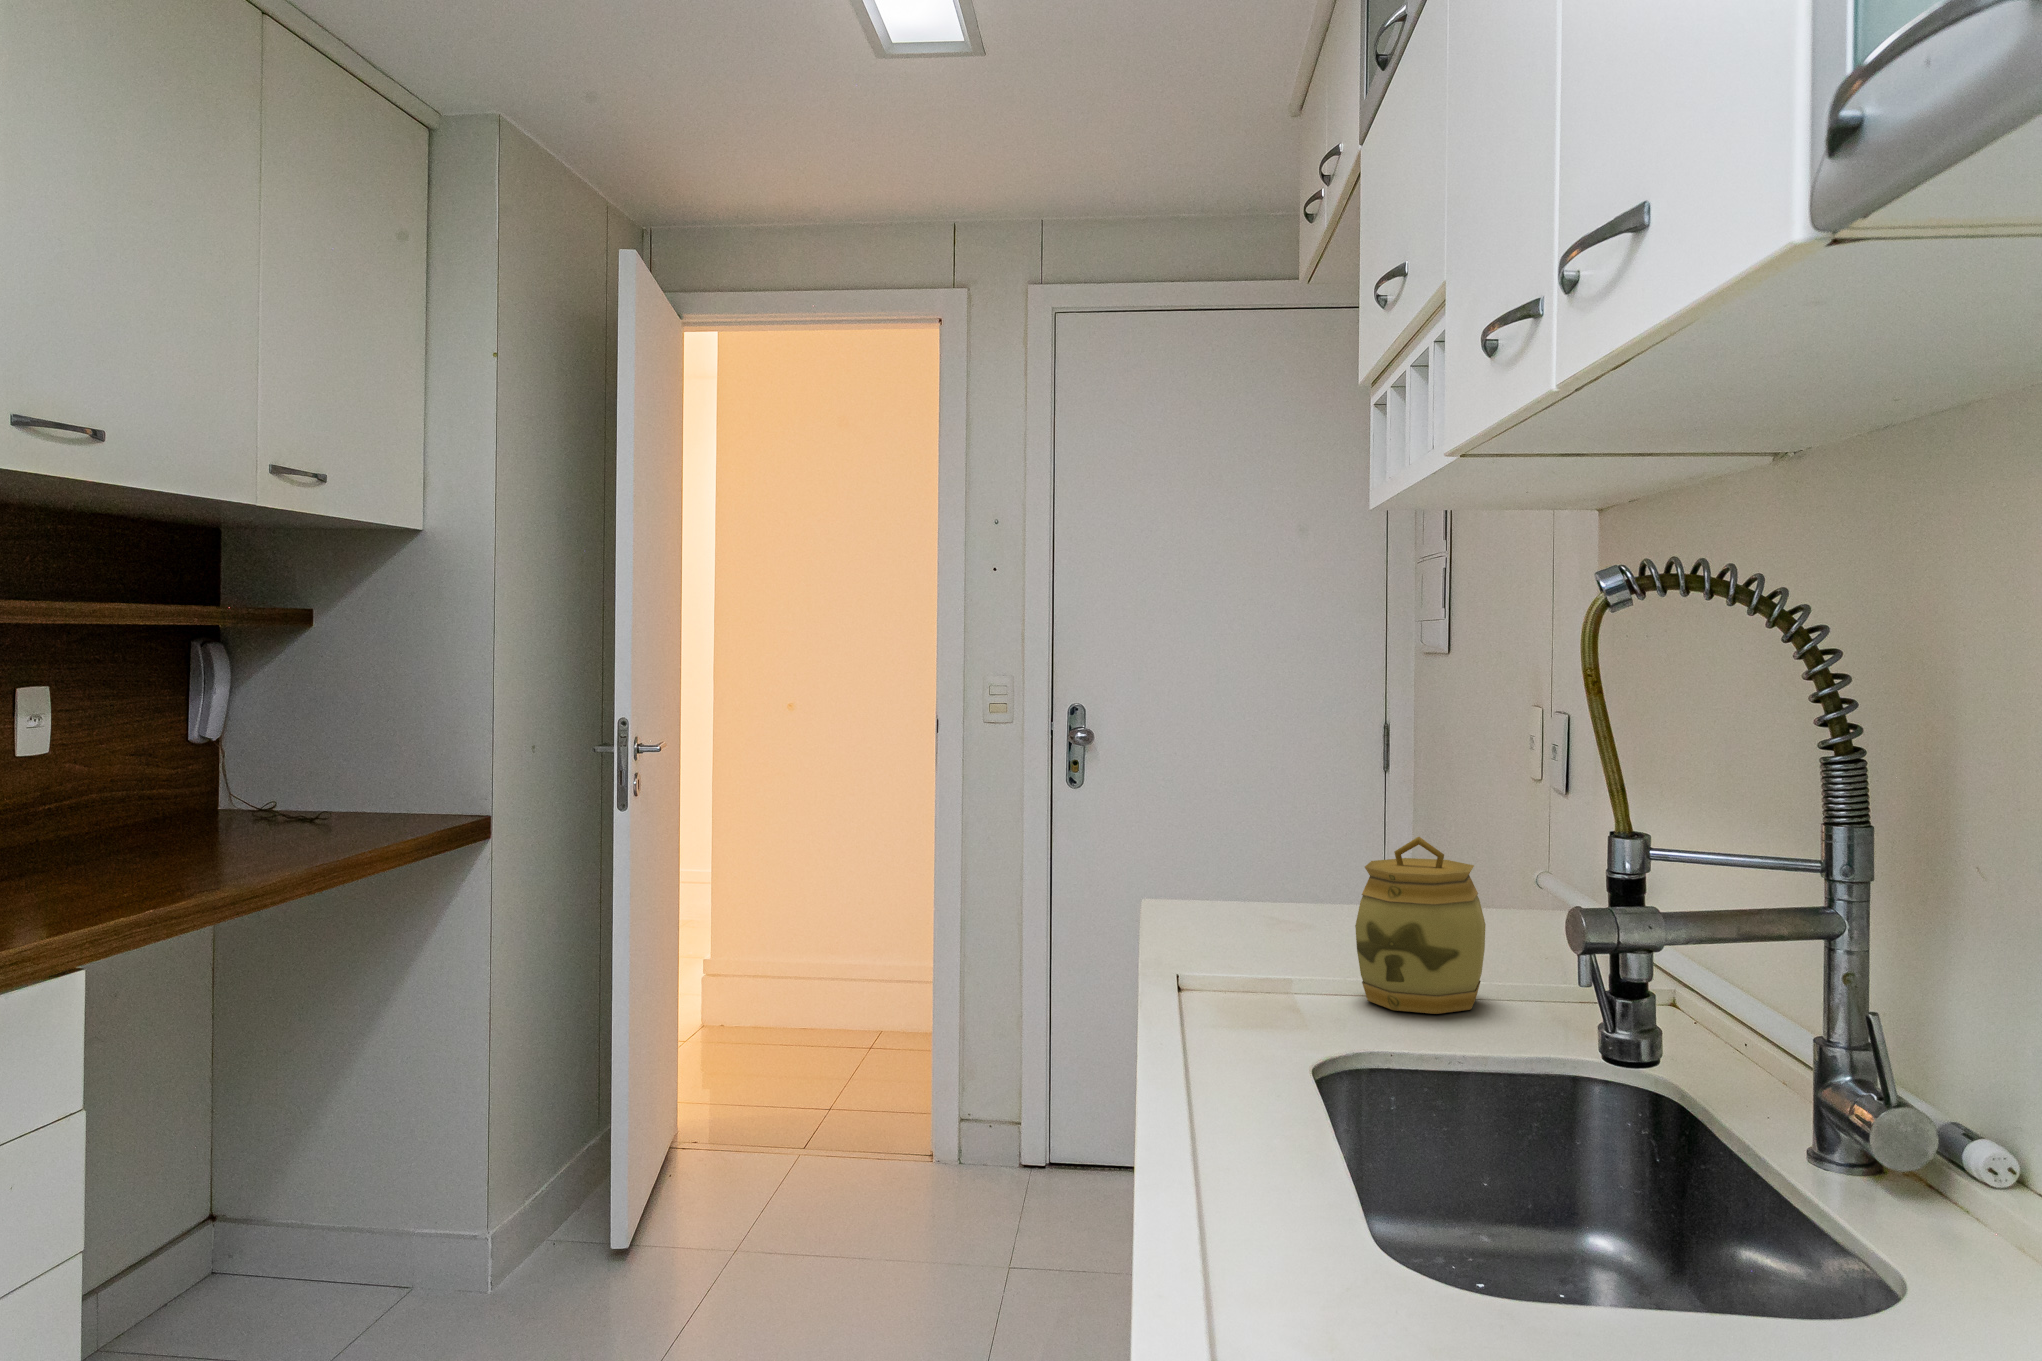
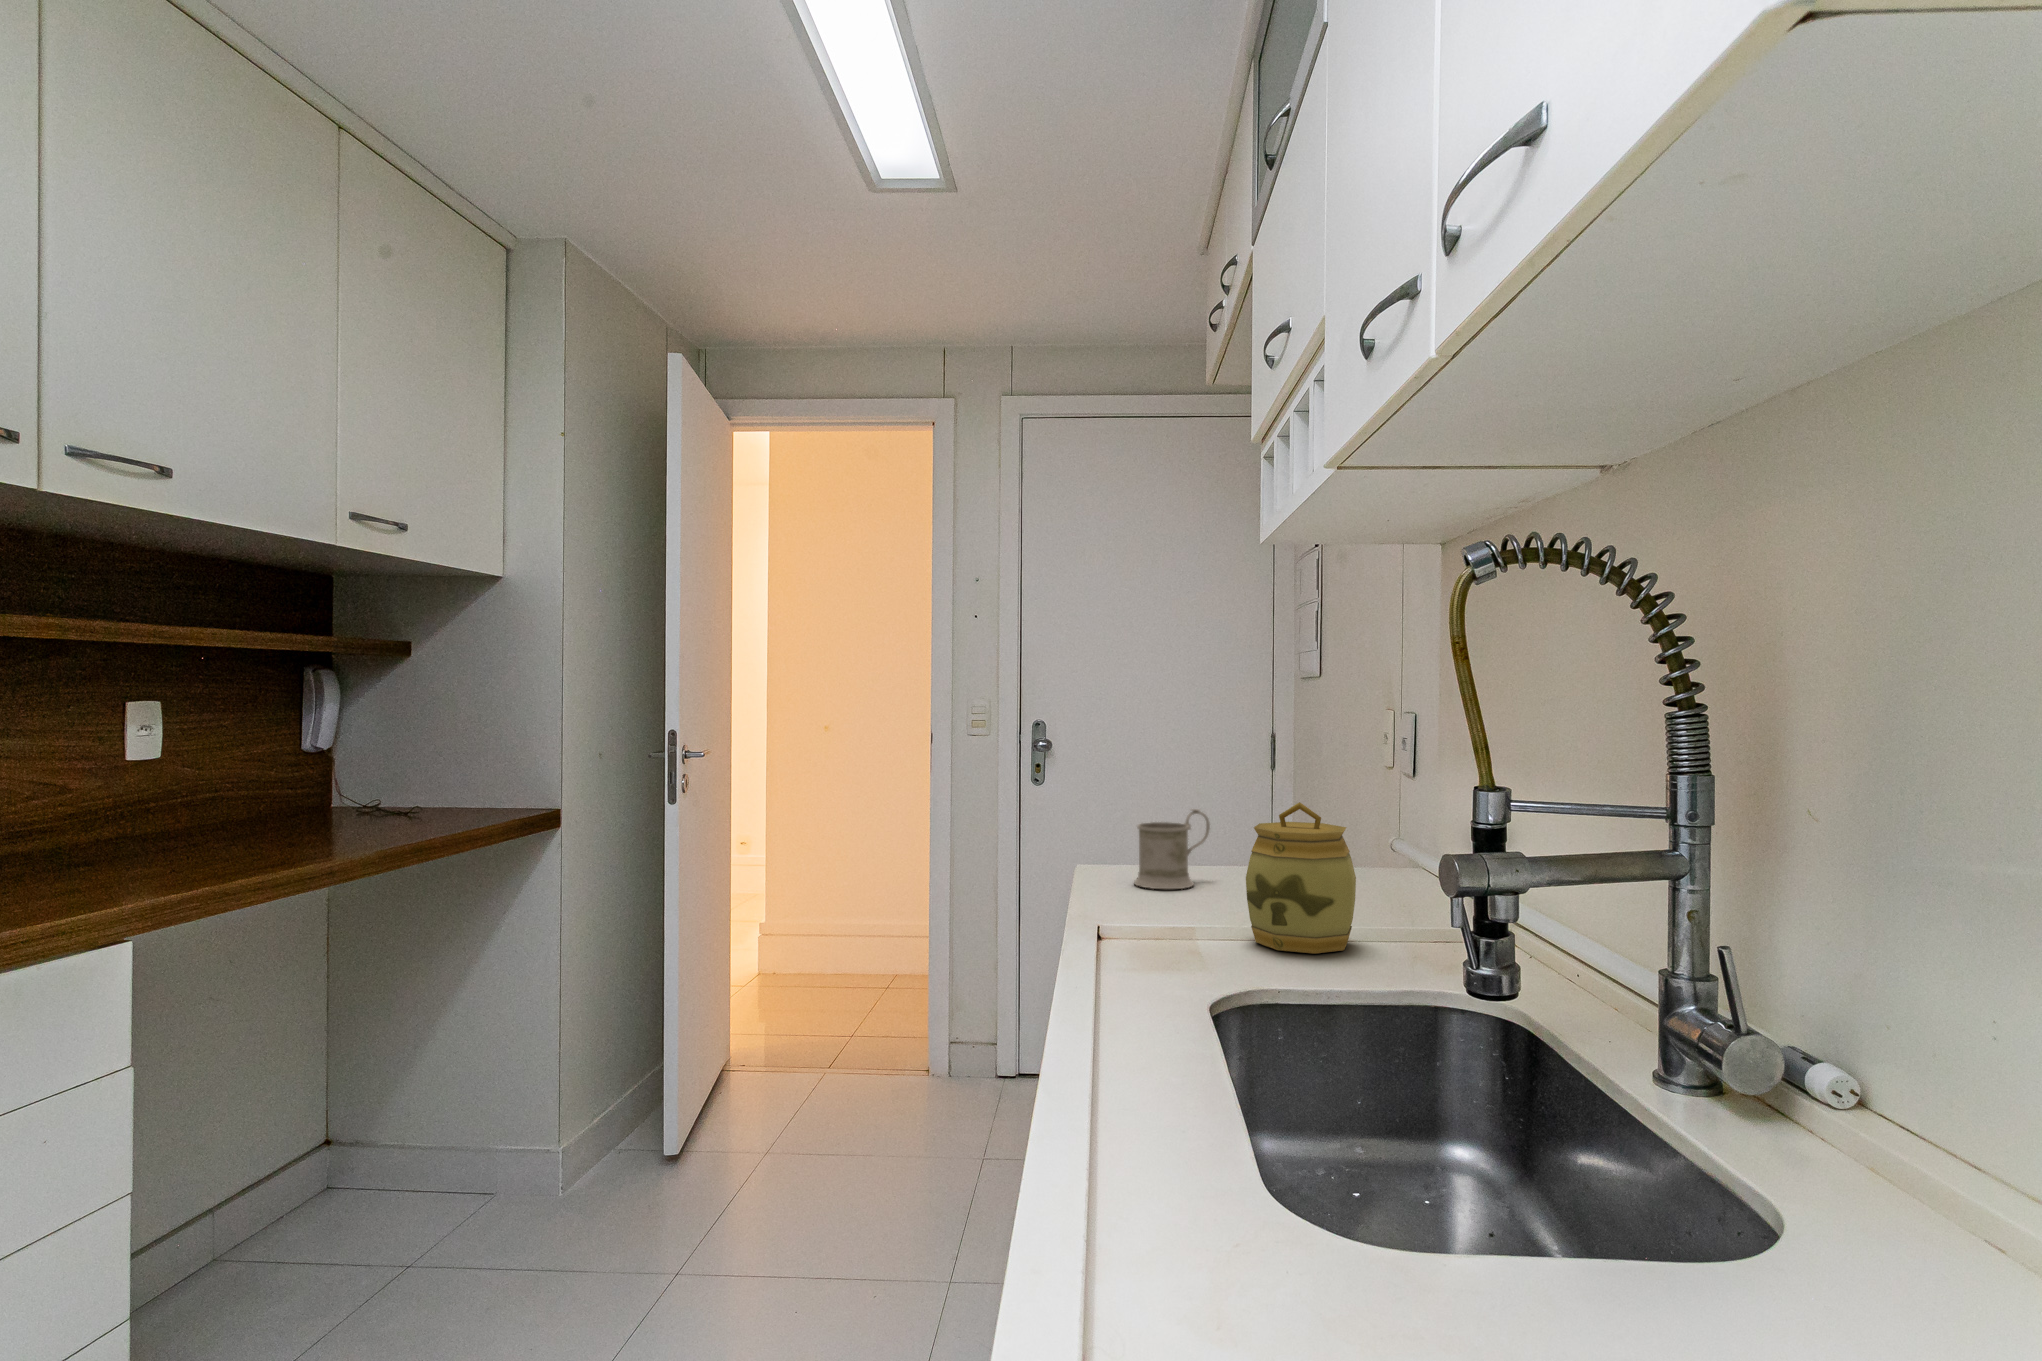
mug: none [1220,836,1312,934] -> present [1134,809,1210,889]

